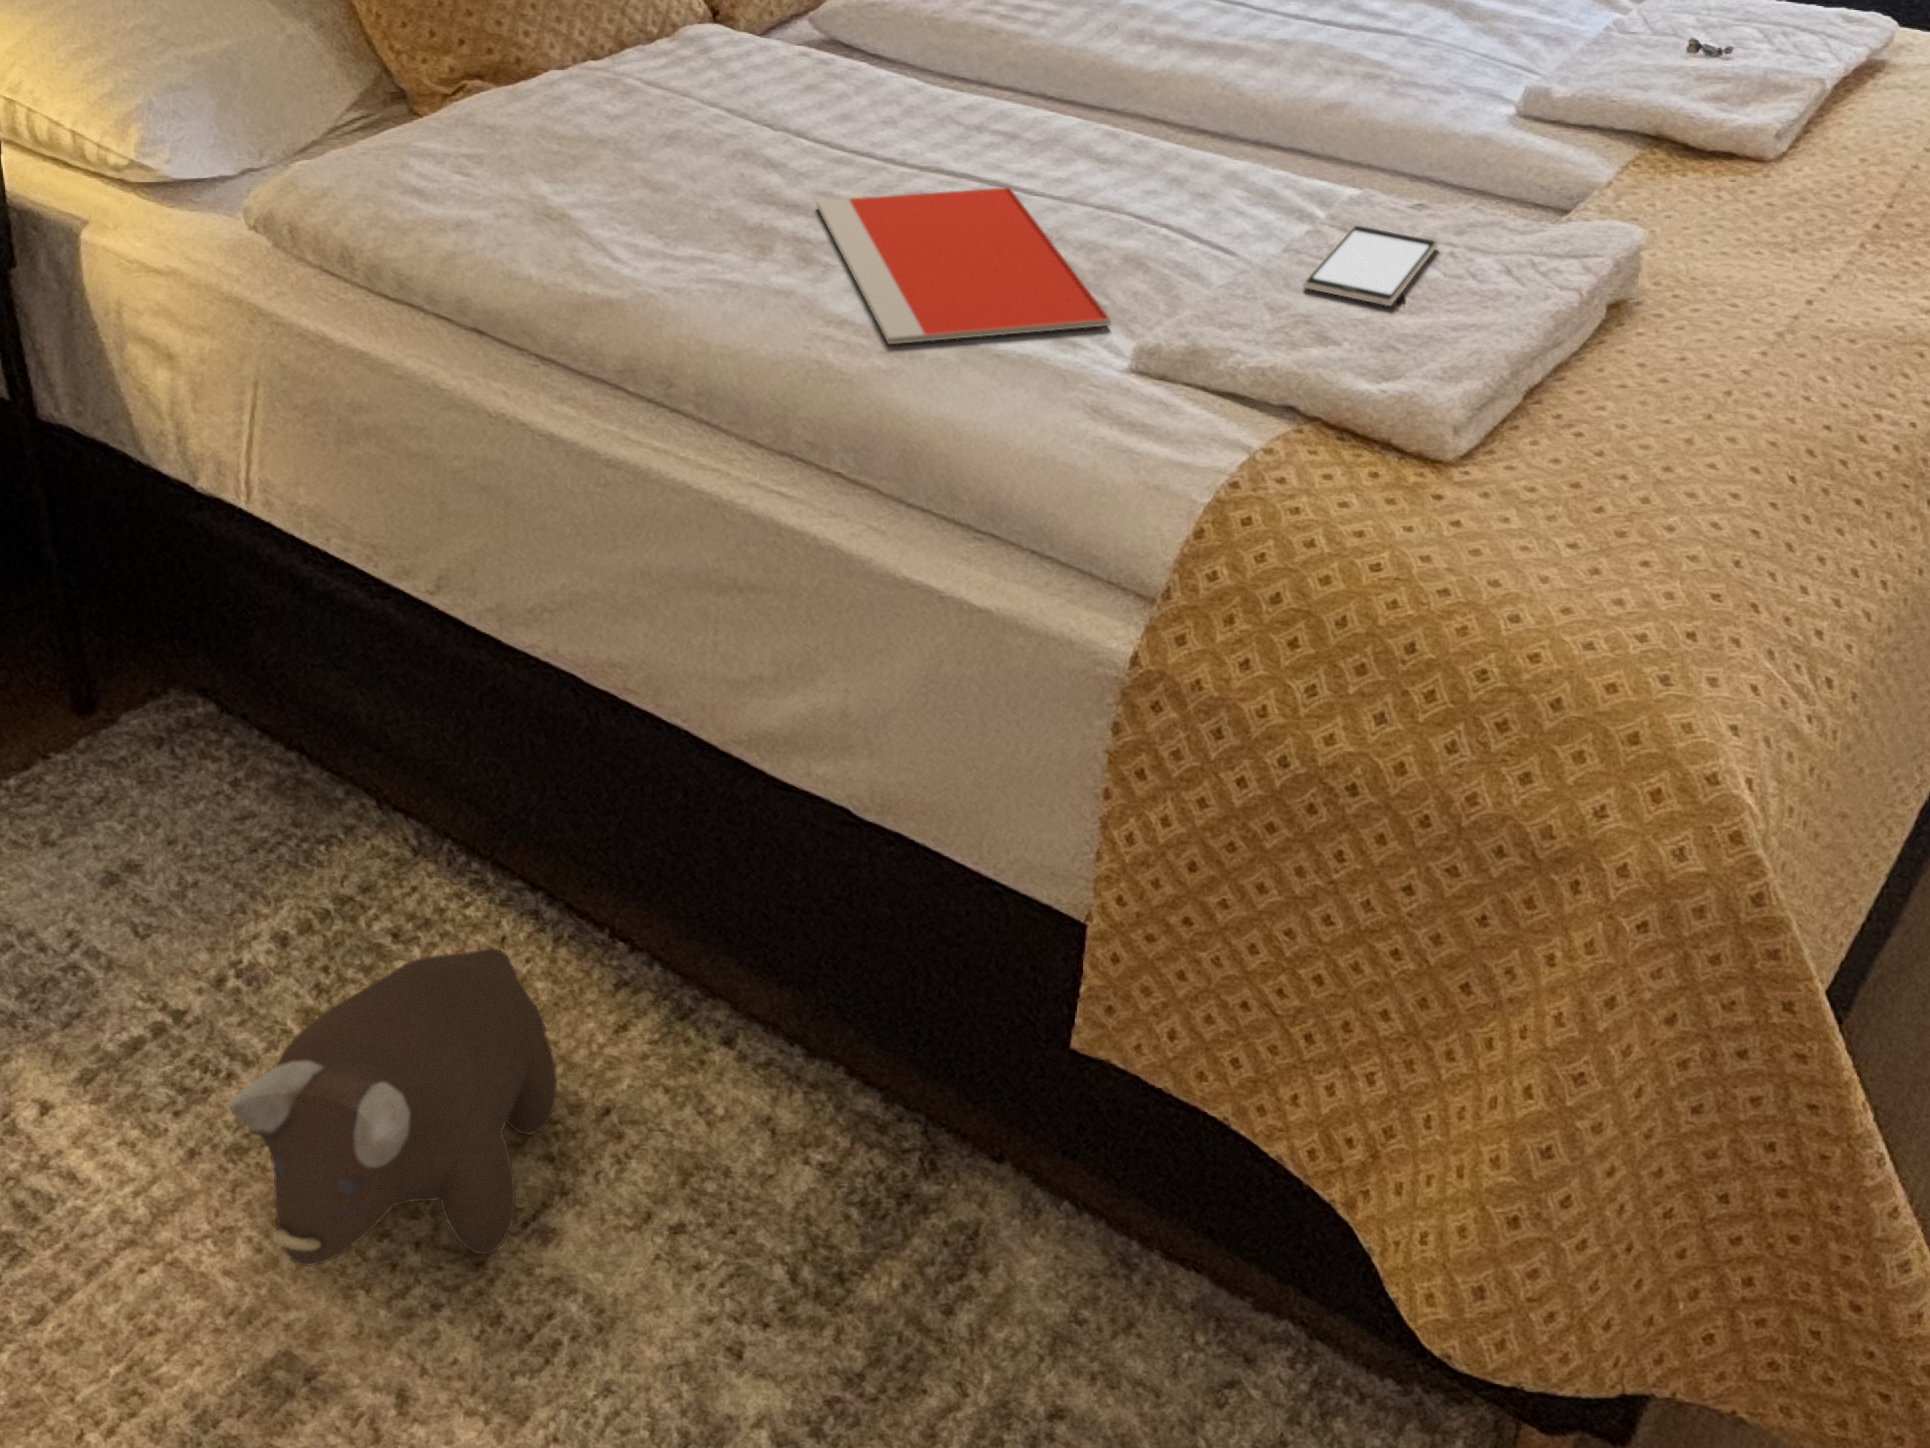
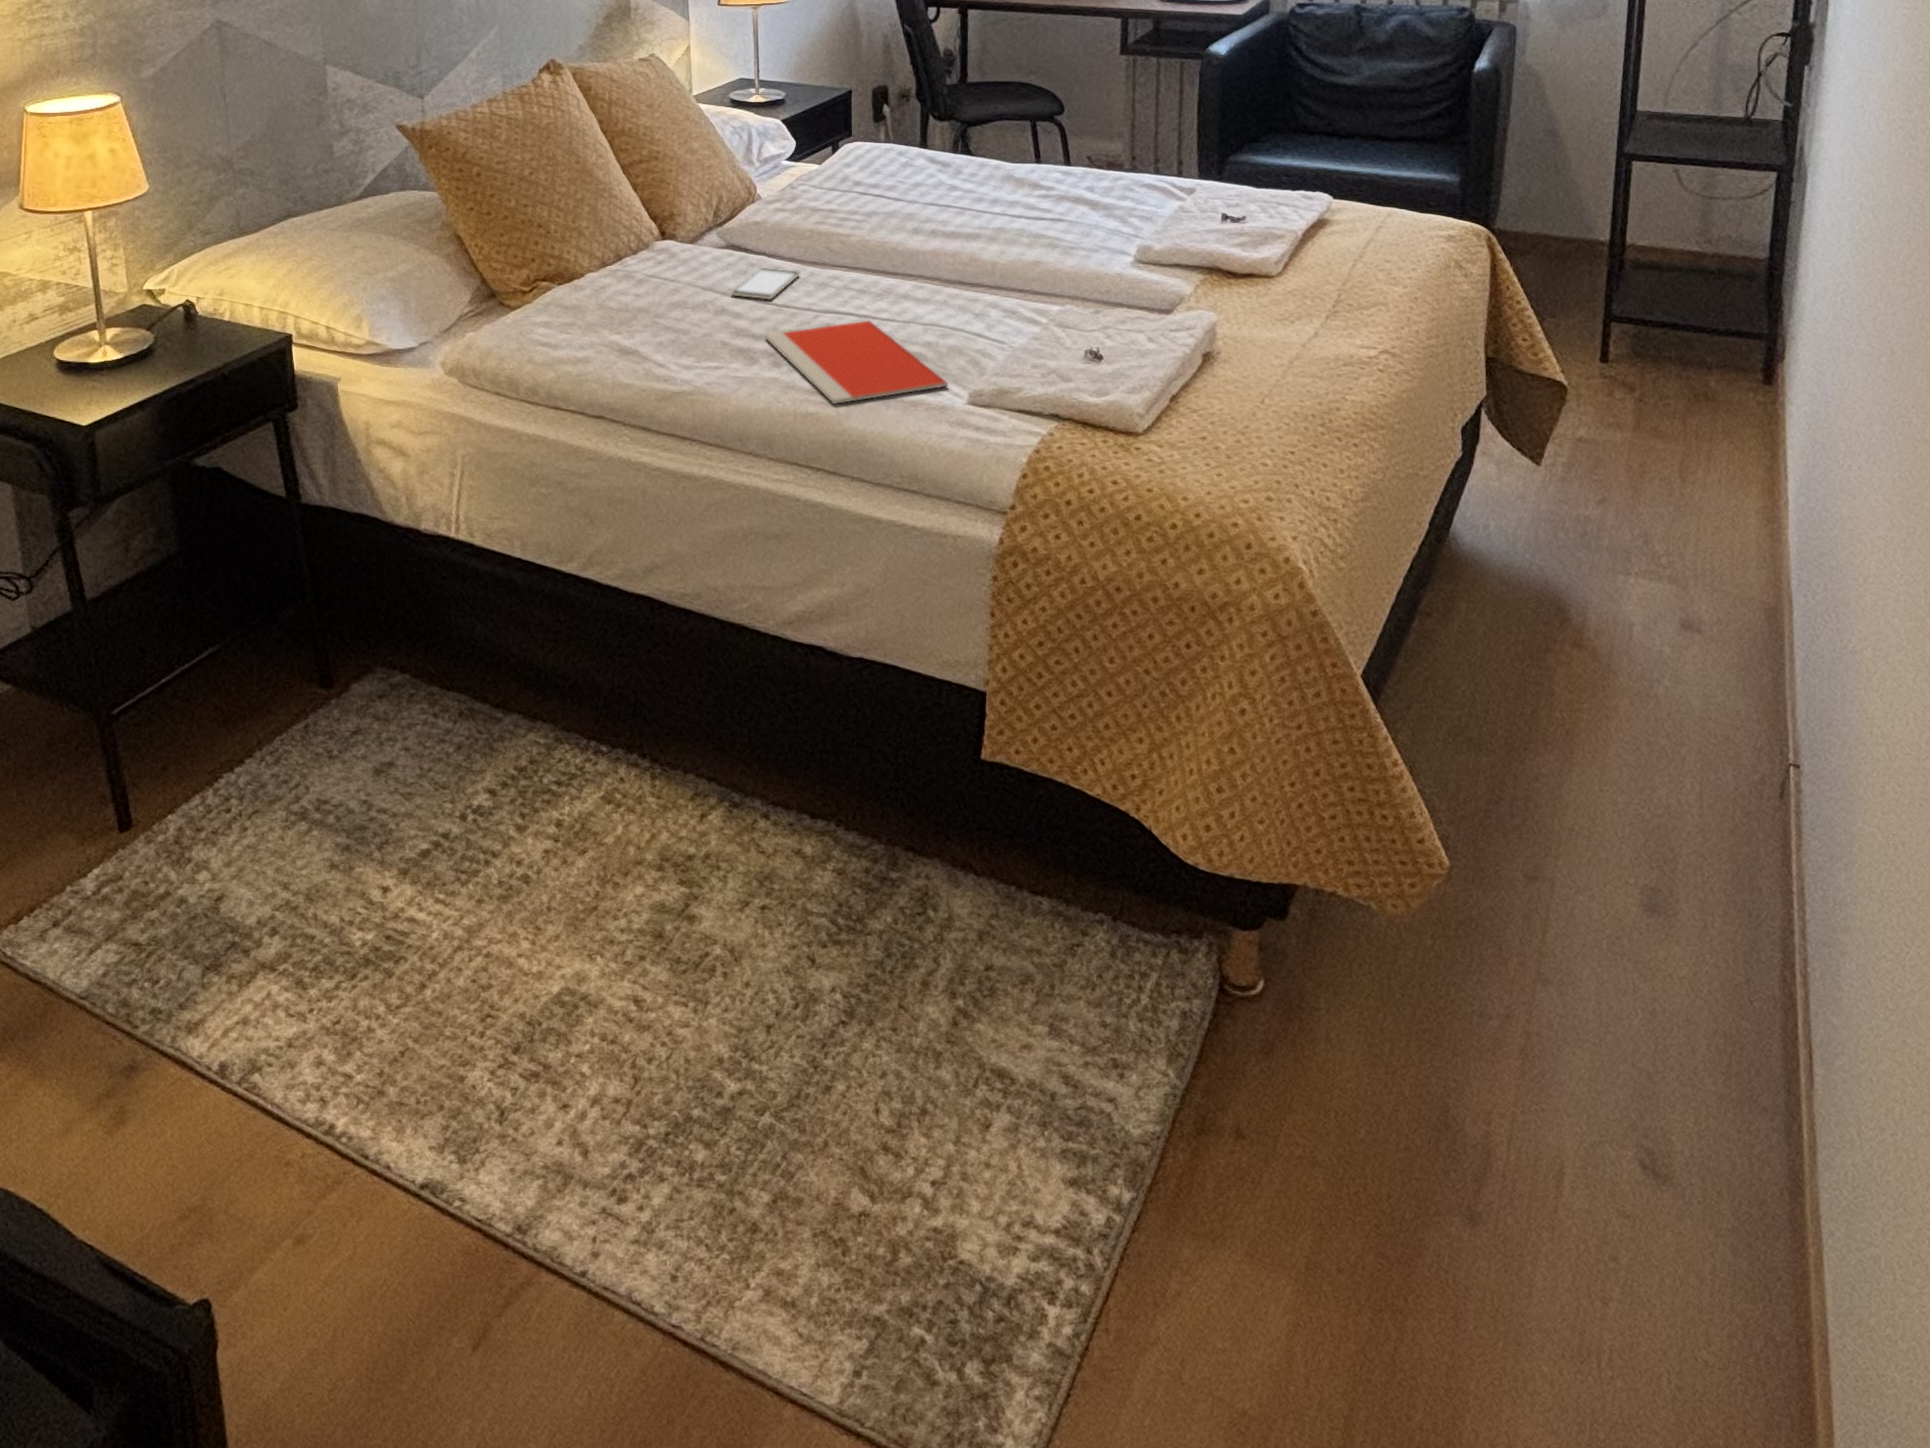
smartphone: present [1303,226,1438,306] -> present [732,268,799,299]
plush toy: present [231,948,557,1266] -> none [533,768,683,931]

